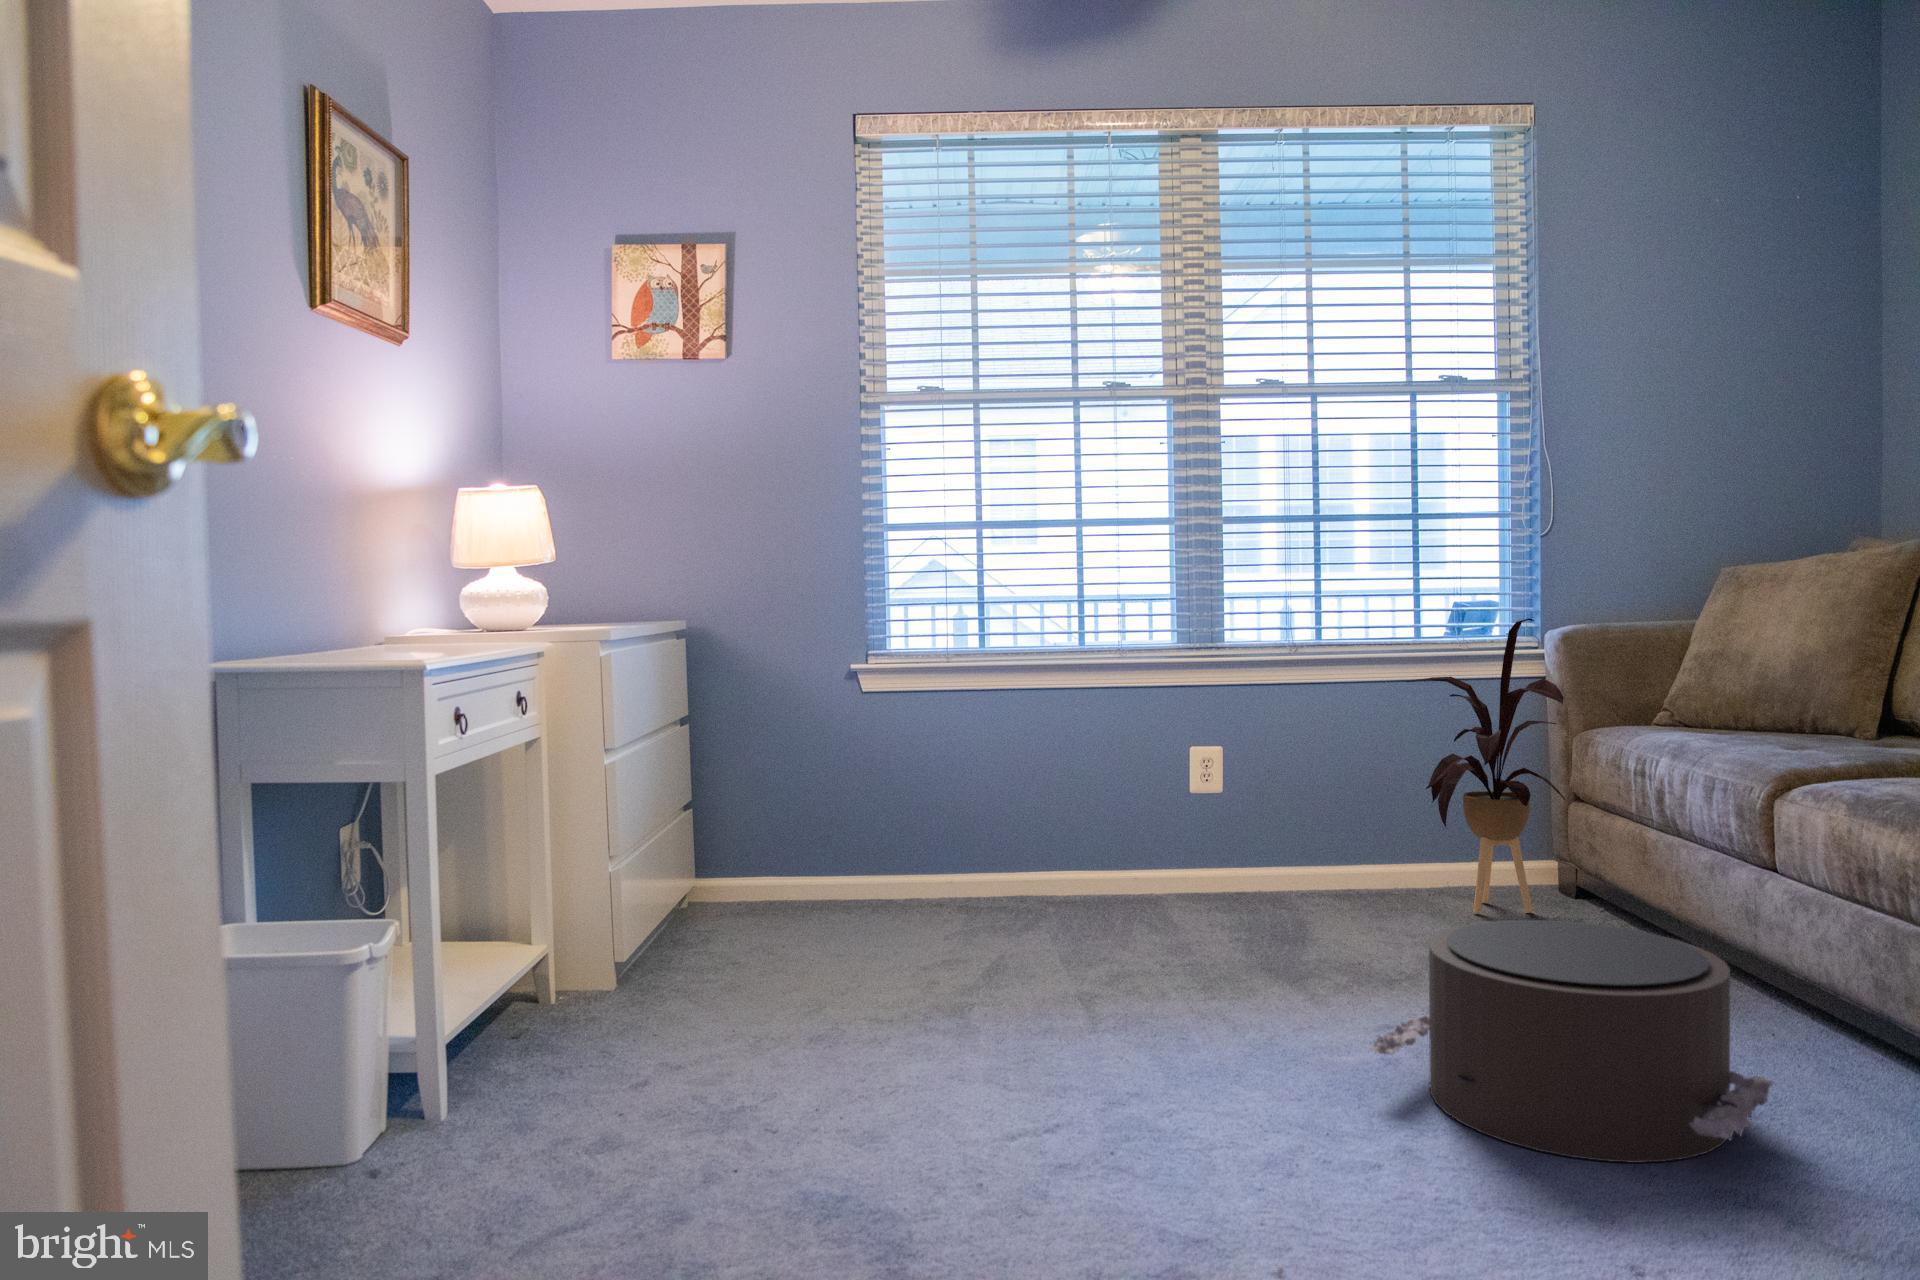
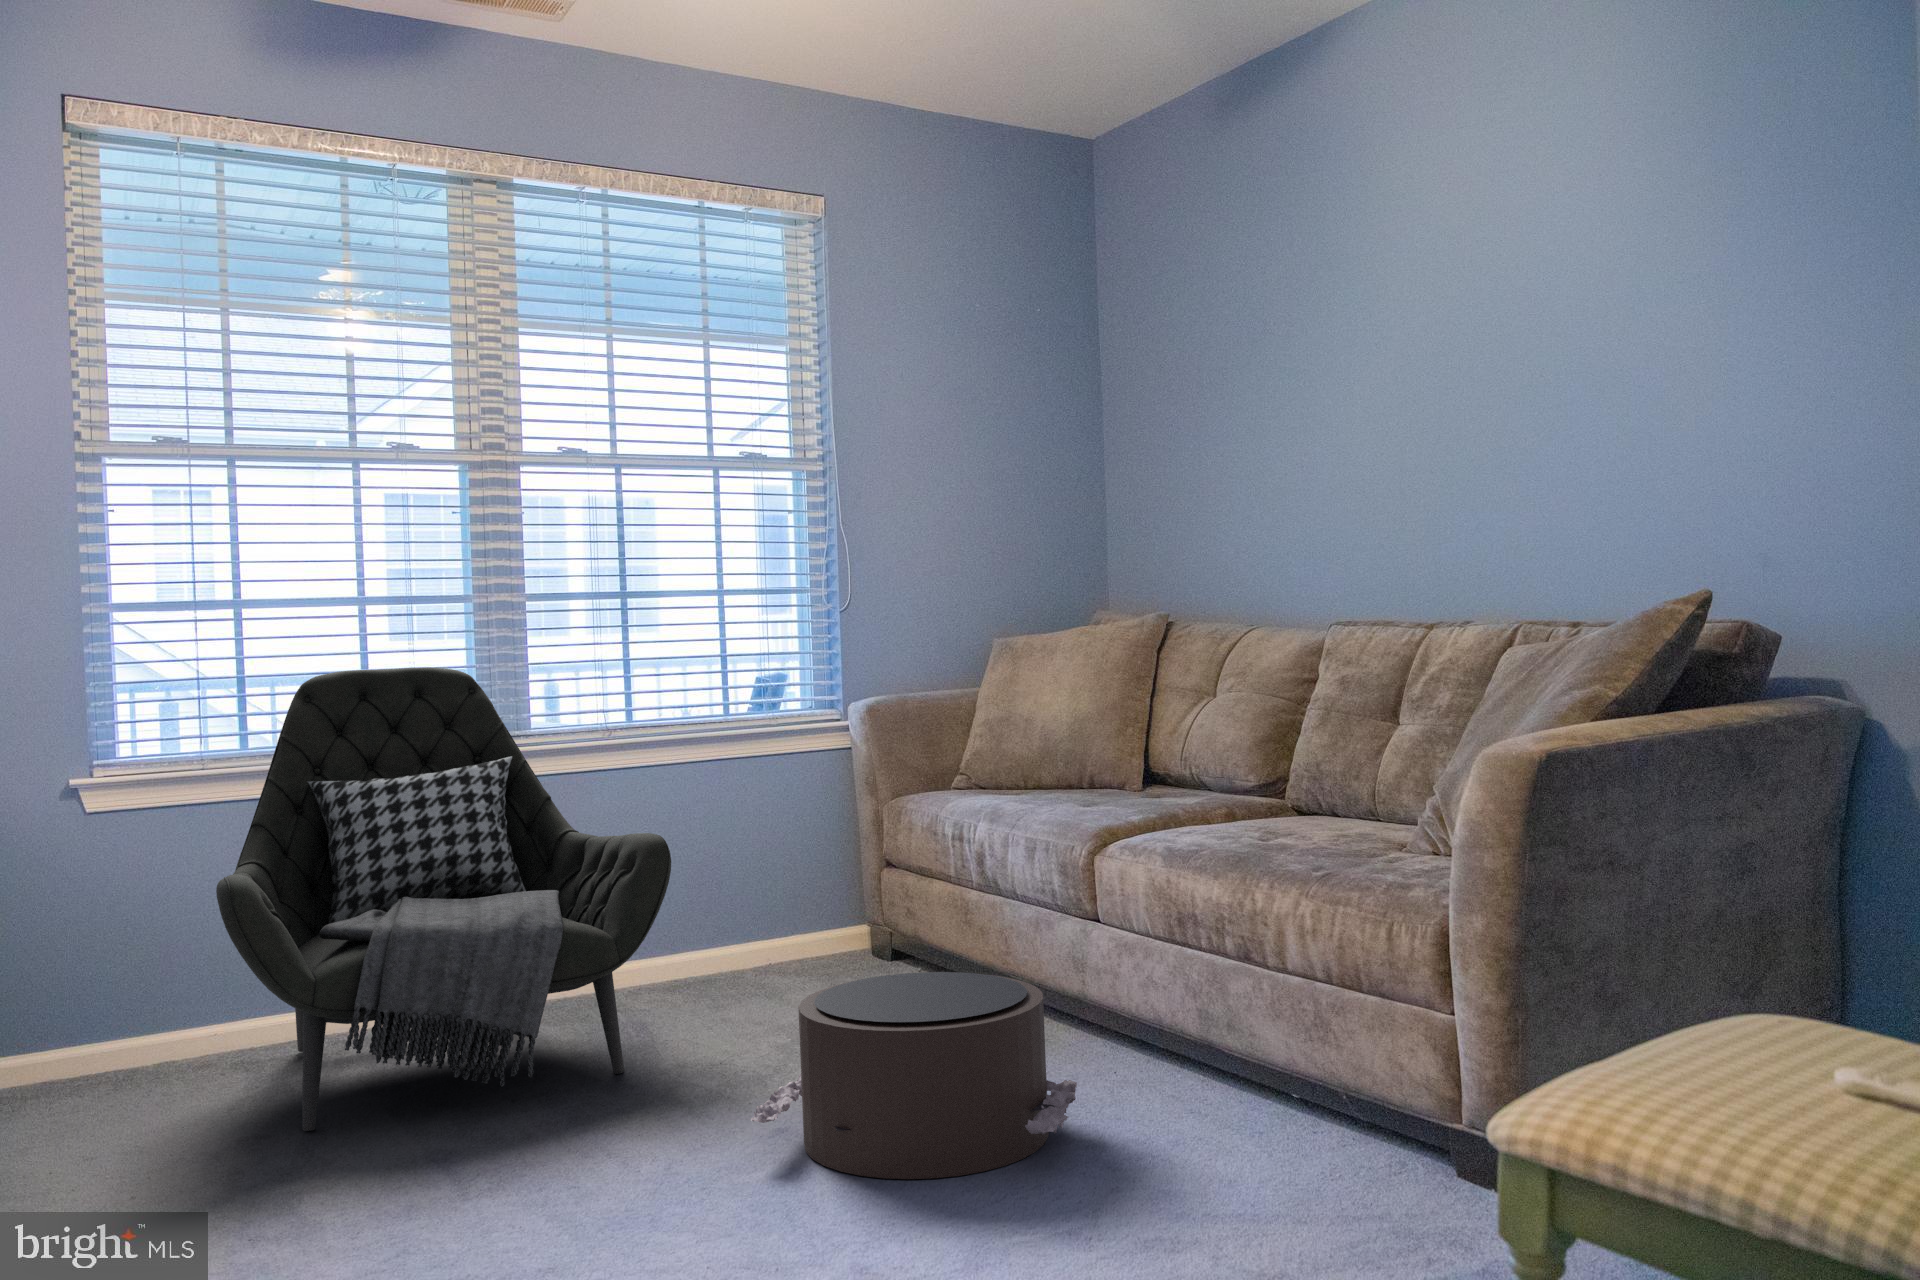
armchair: none [929,582,1327,976] -> present [216,667,671,1131]
house plant: present [1406,618,1565,914] -> none [724,693,879,988]

